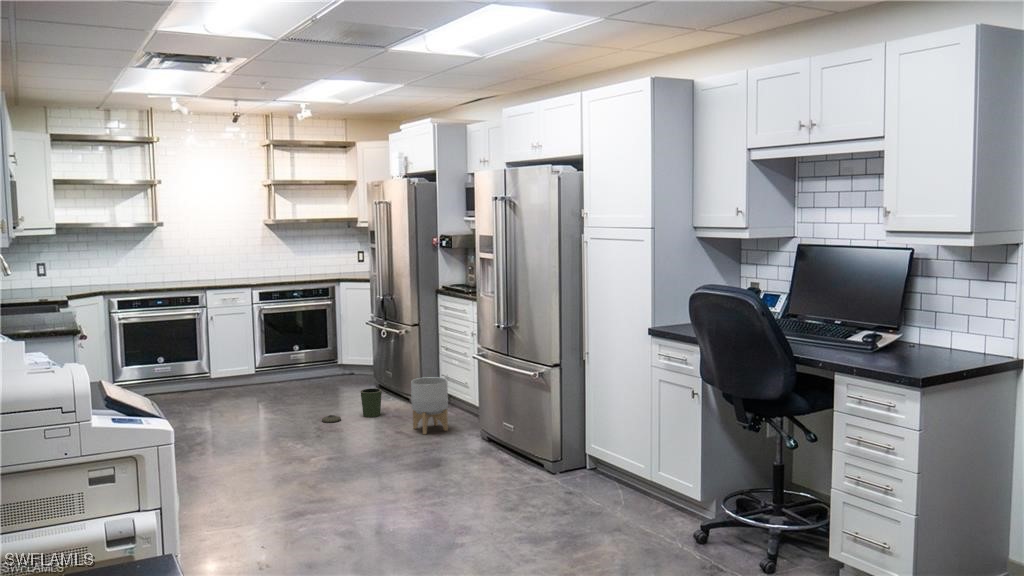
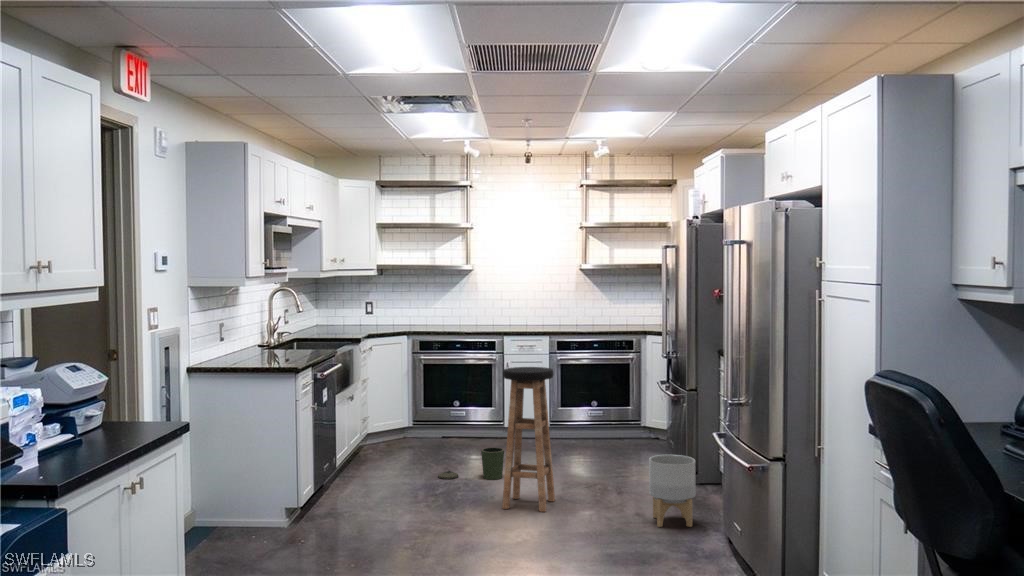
bar stool: none [276,316,324,442] -> present [502,367,555,512]
trash can: present [322,388,382,423] -> present [438,448,504,480]

